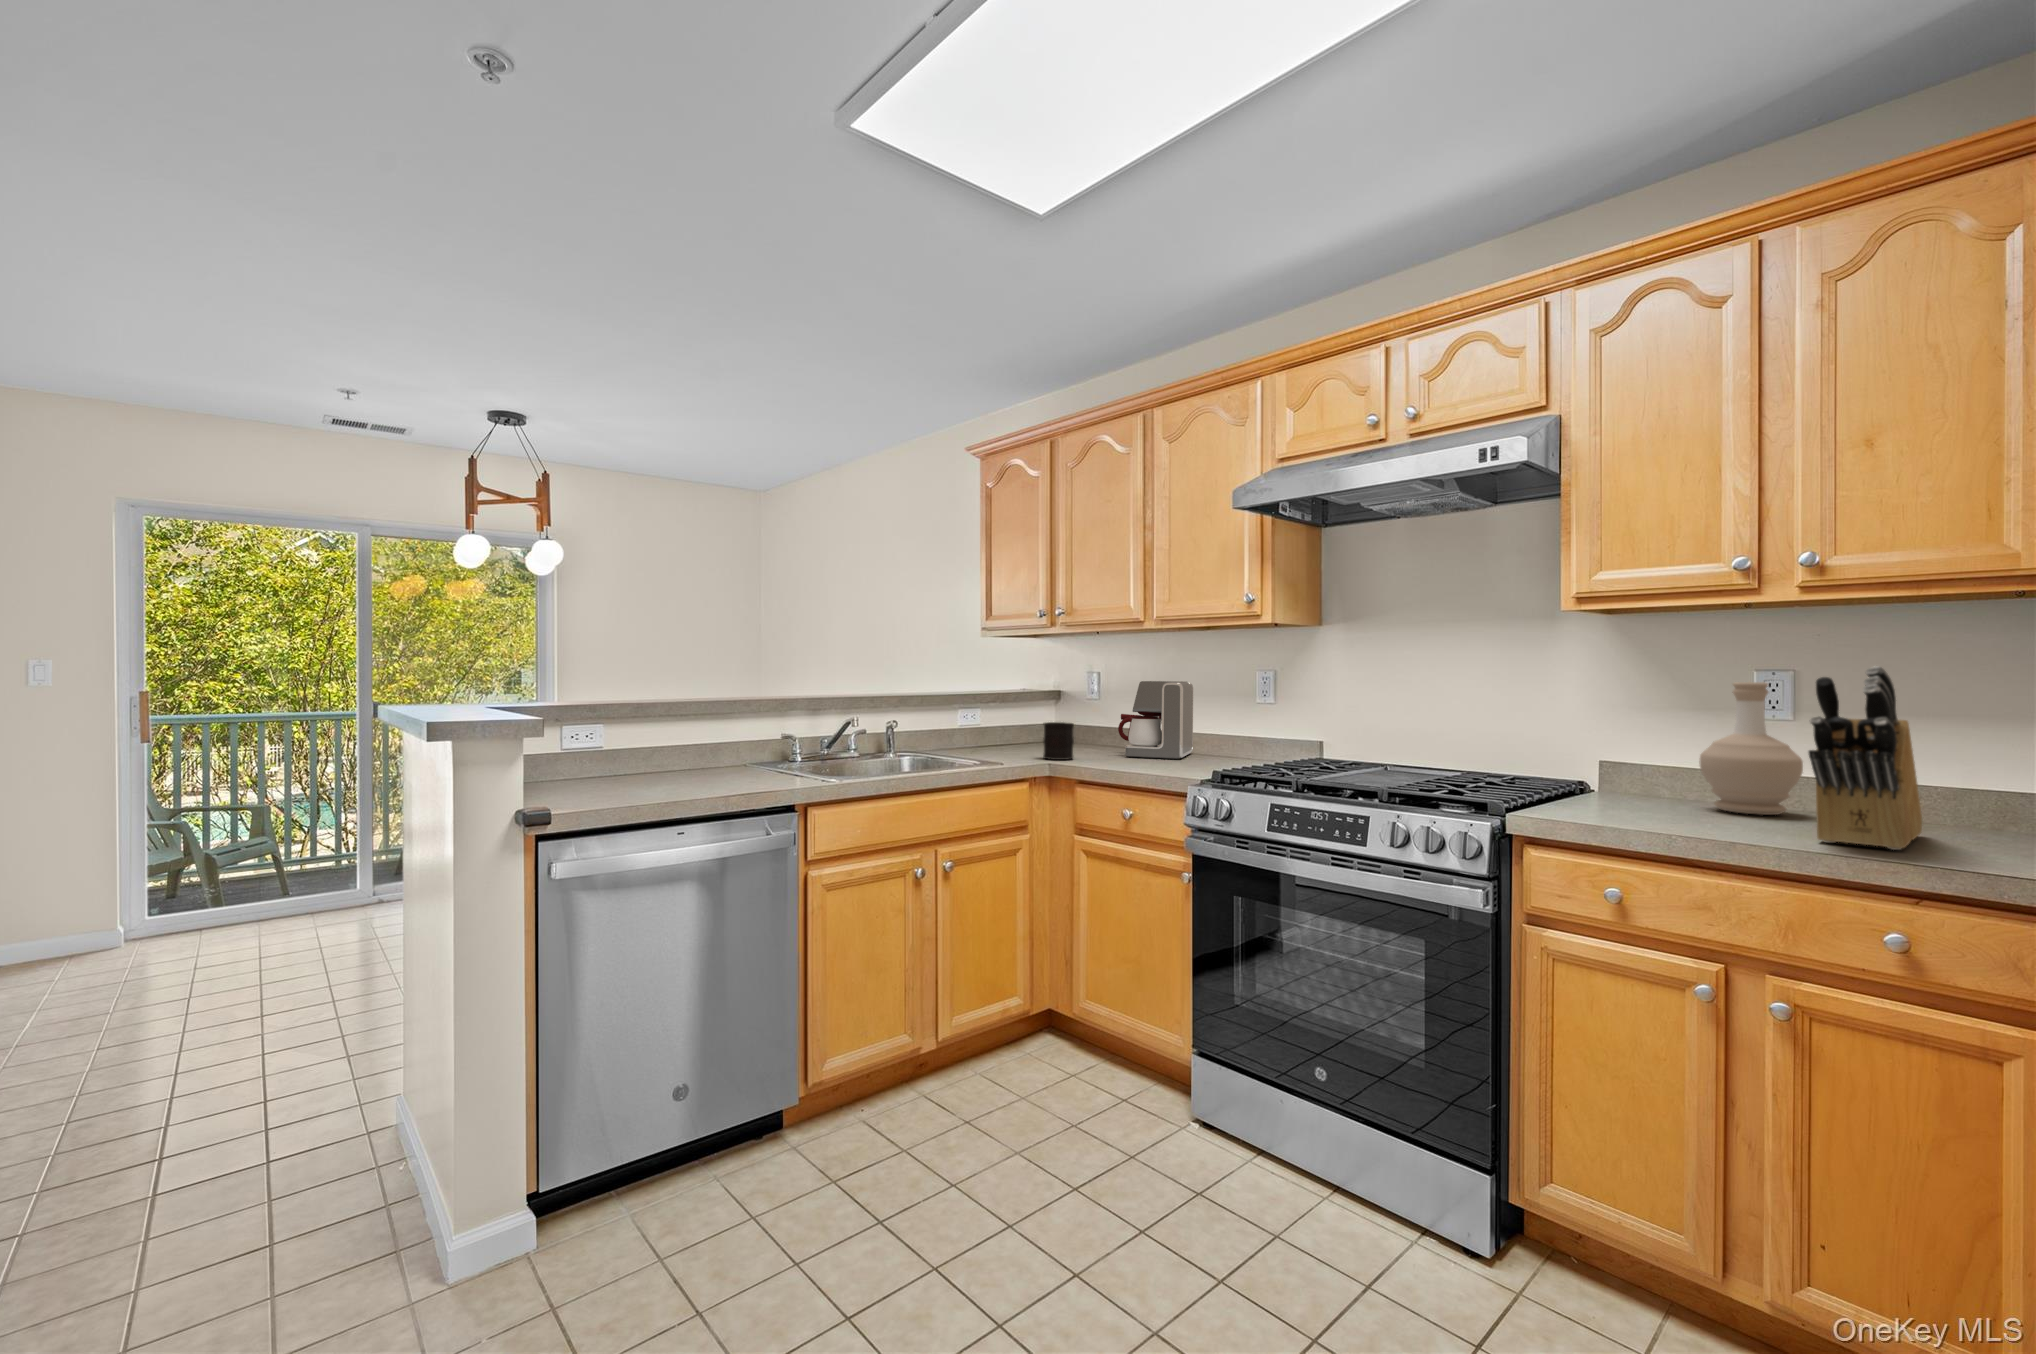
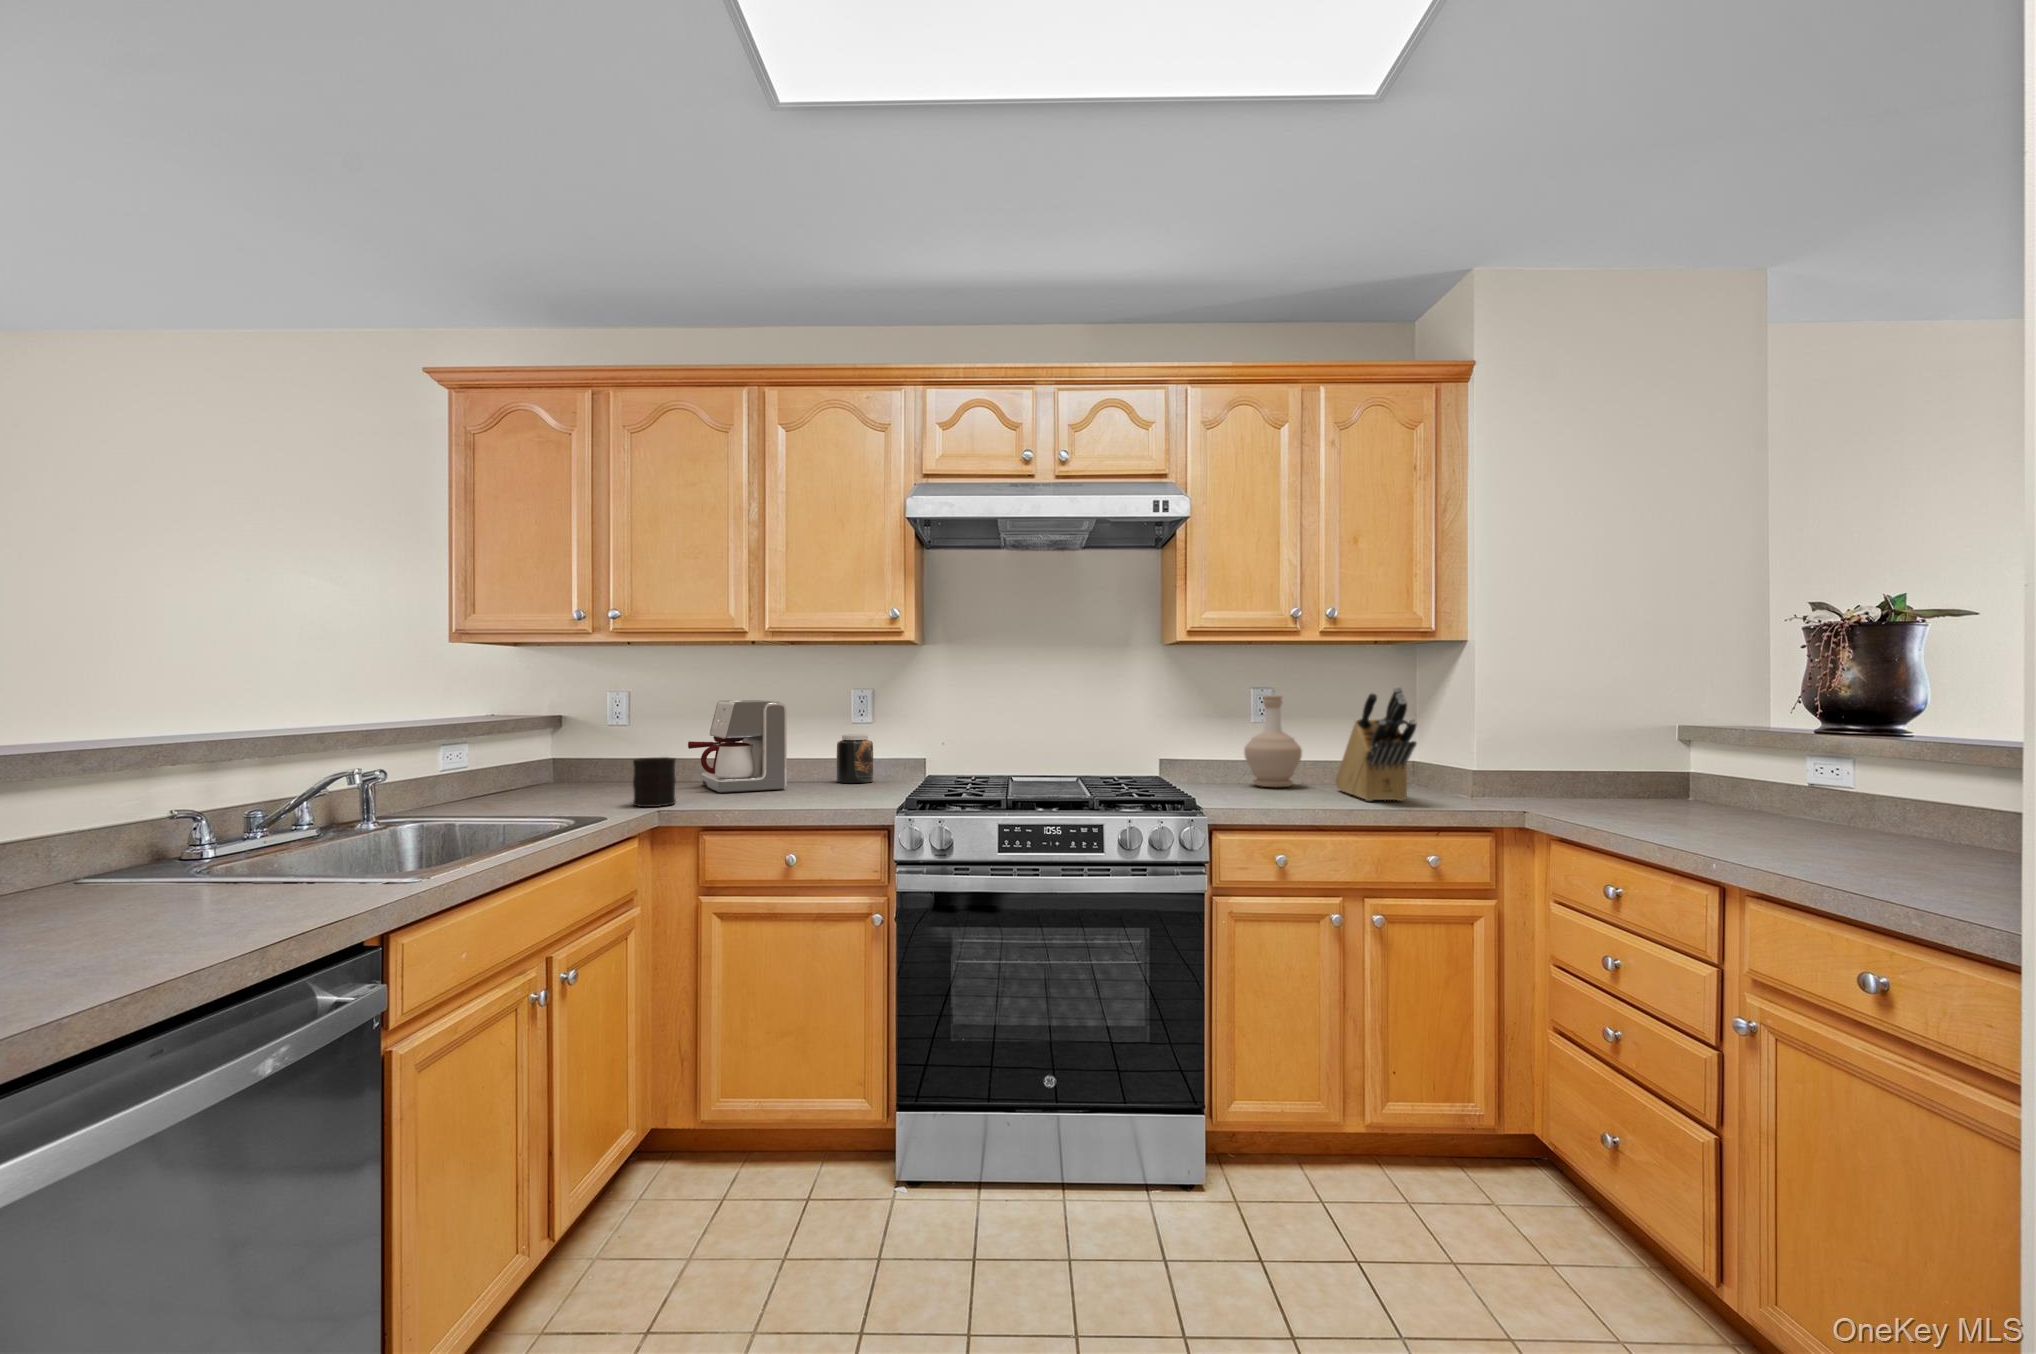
jar: none [1243,715,1278,761] -> present [837,734,873,783]

